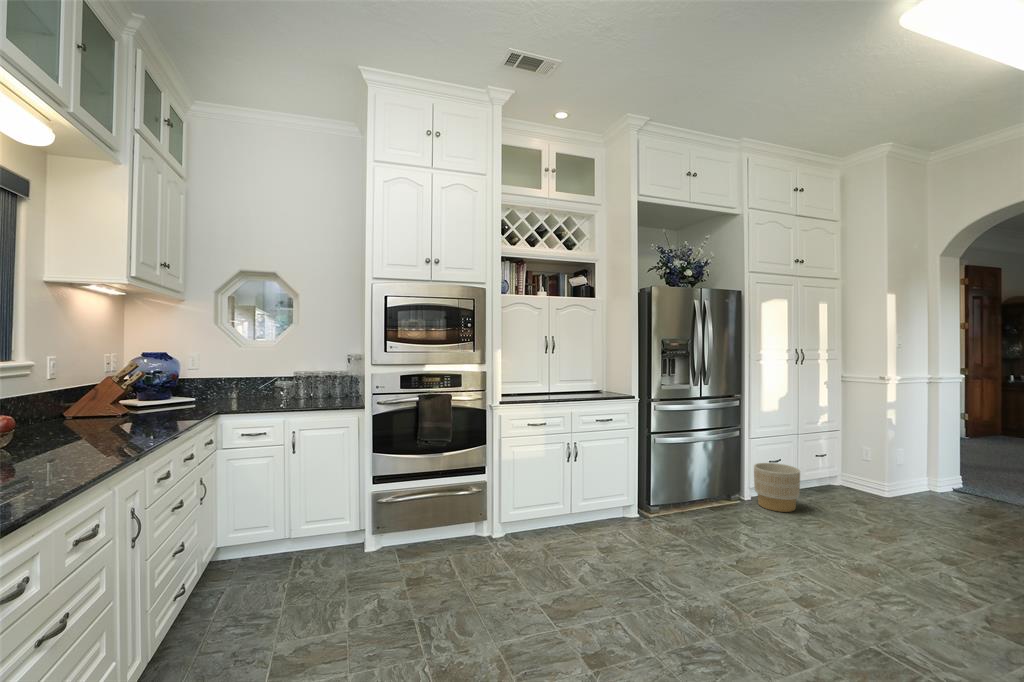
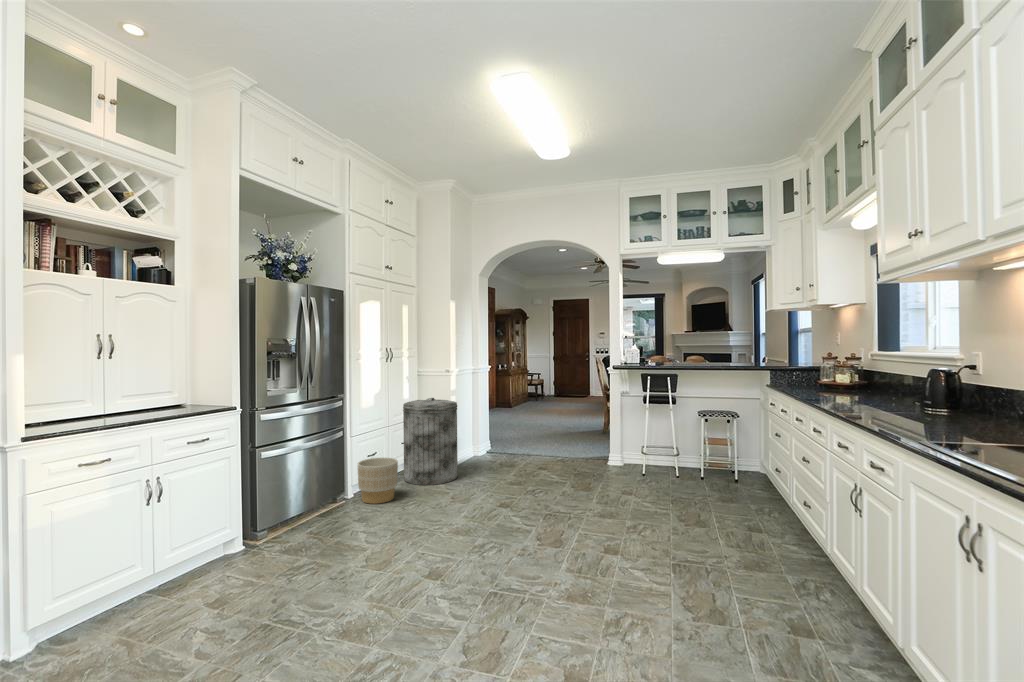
trash can: none [815,408,892,511] -> present [403,398,458,485]

